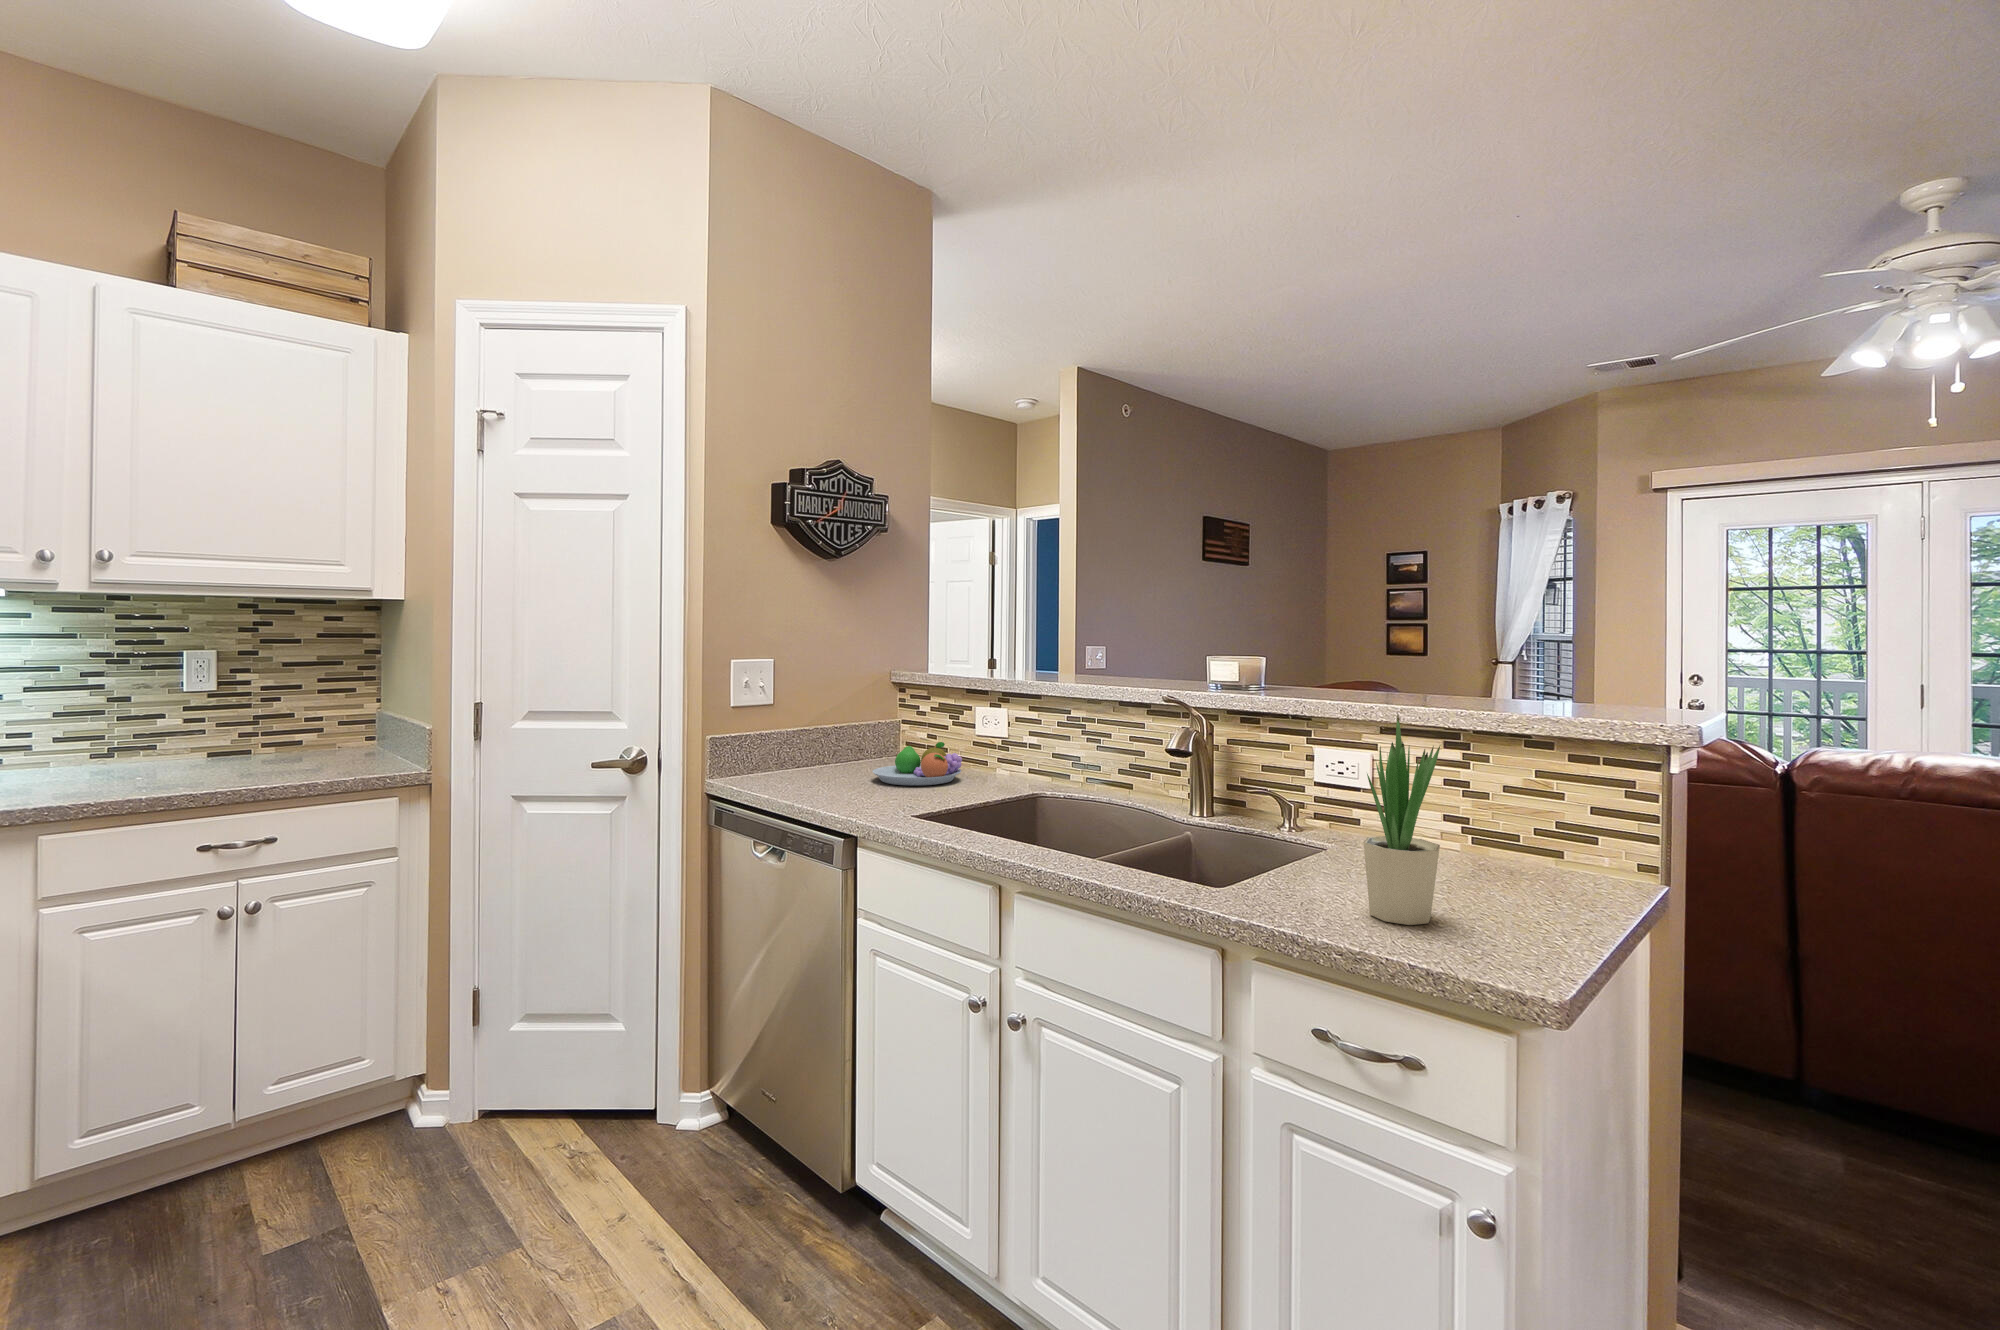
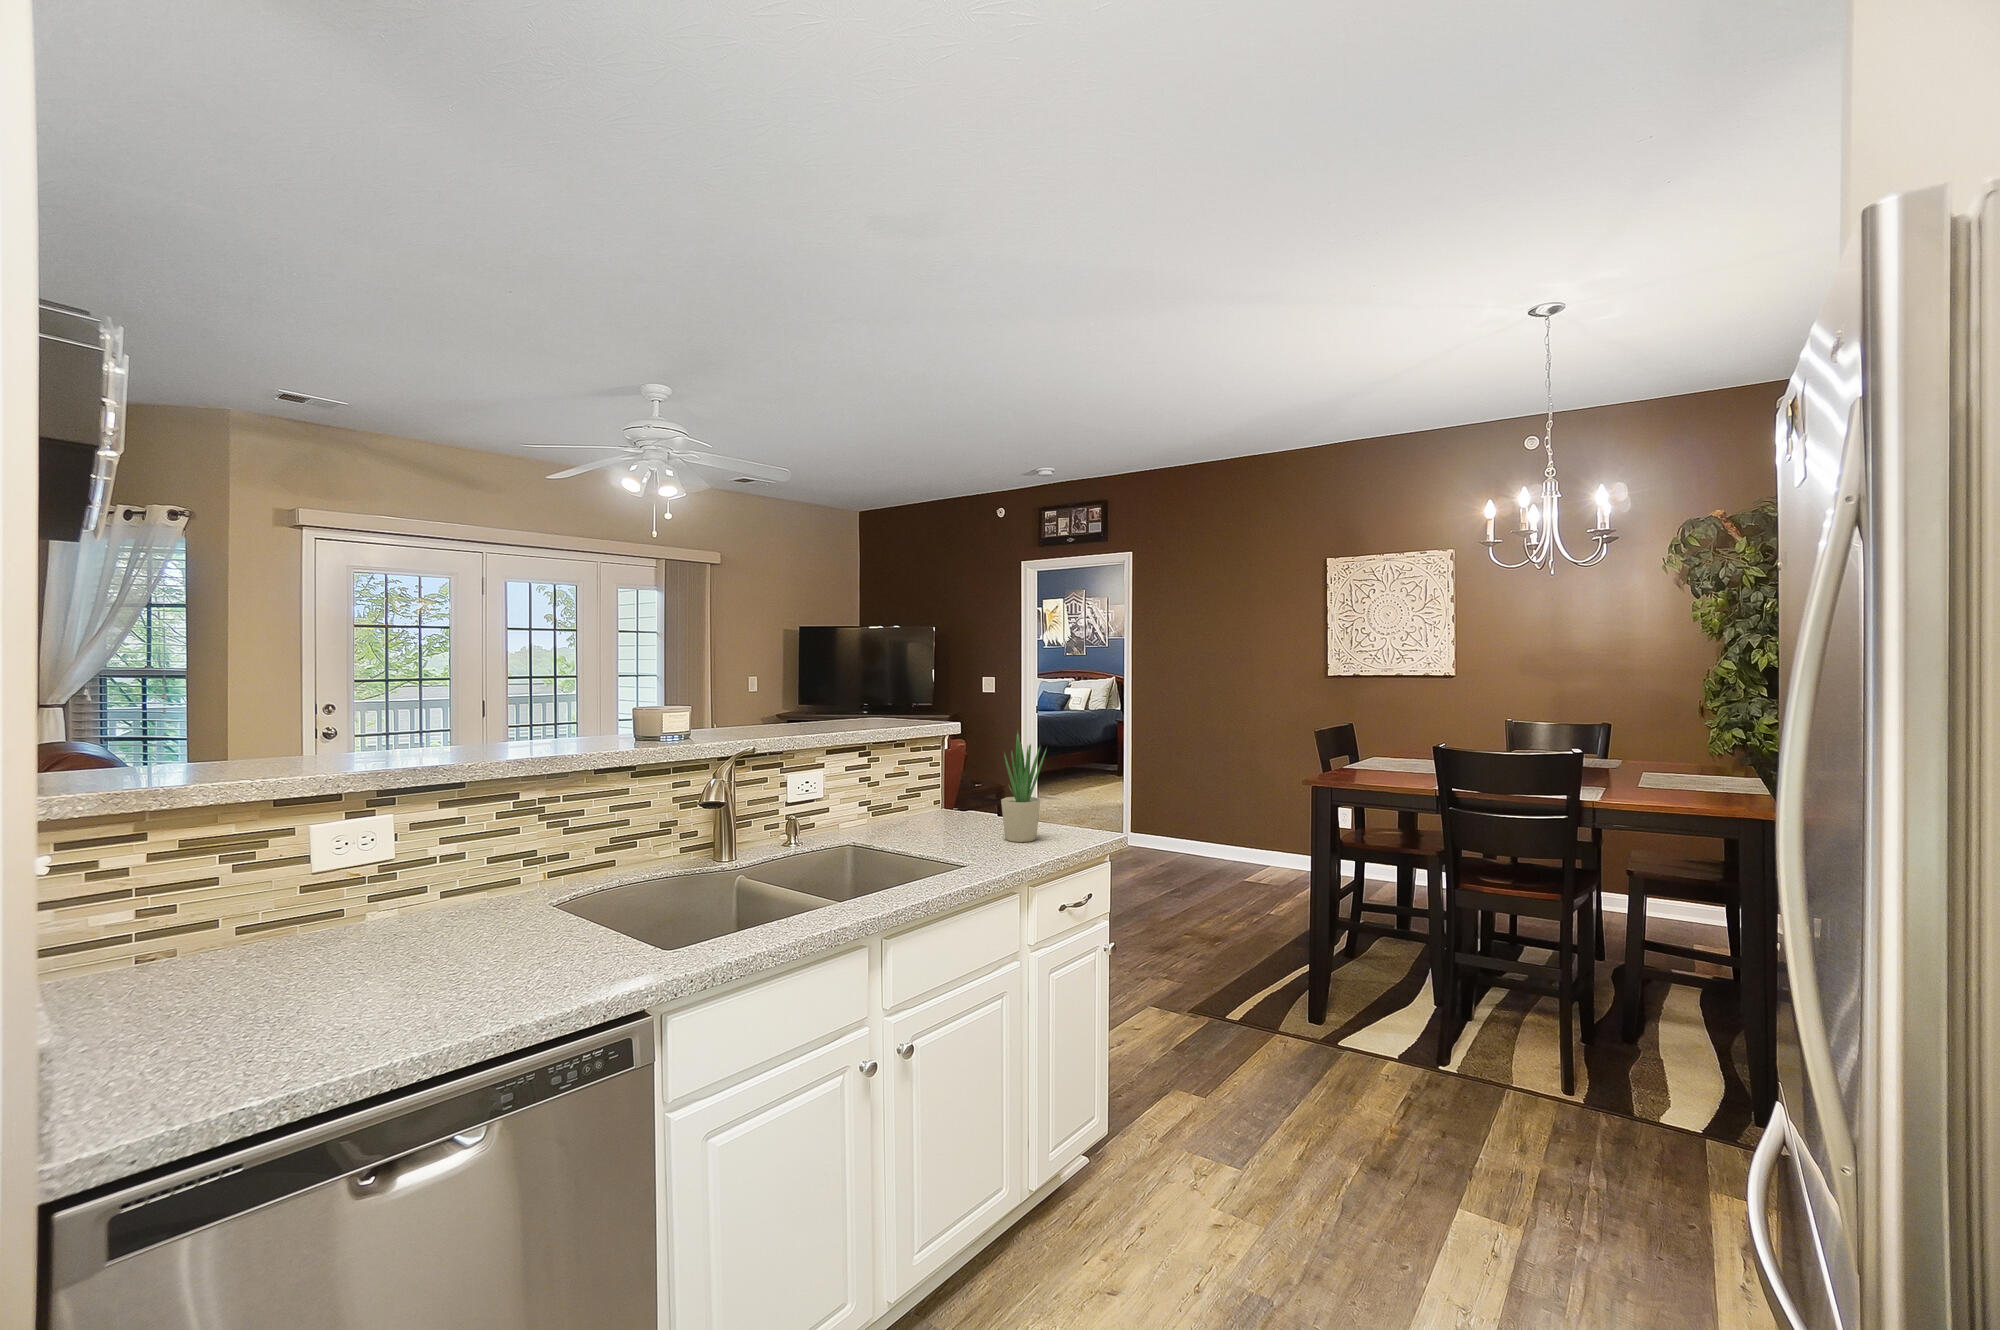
fruit bowl: present [872,742,962,785] -> none [264,889,466,981]

